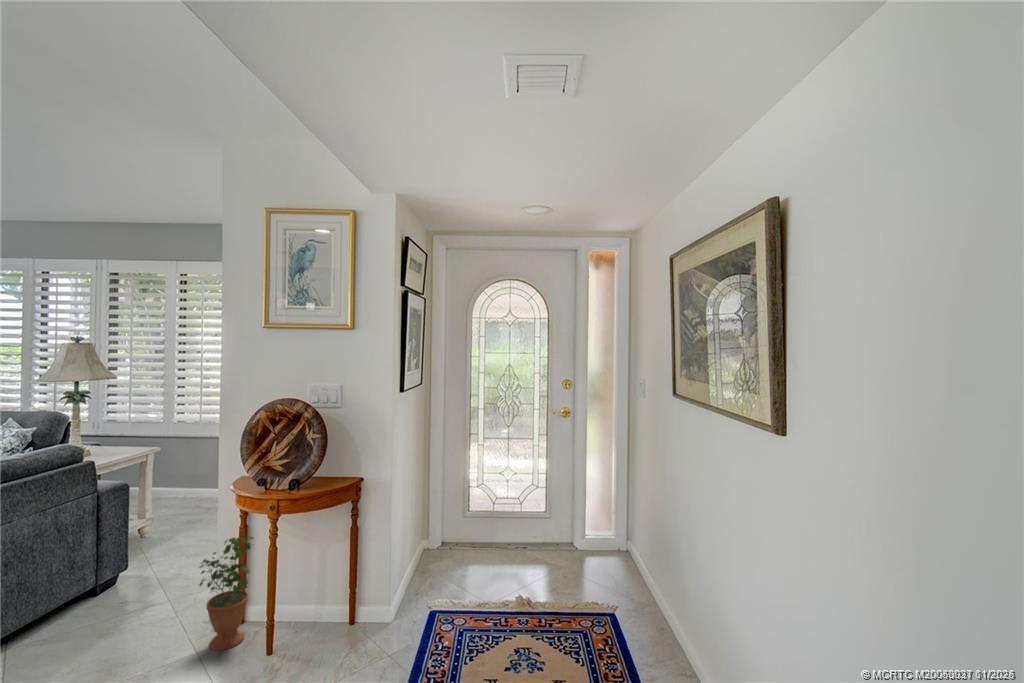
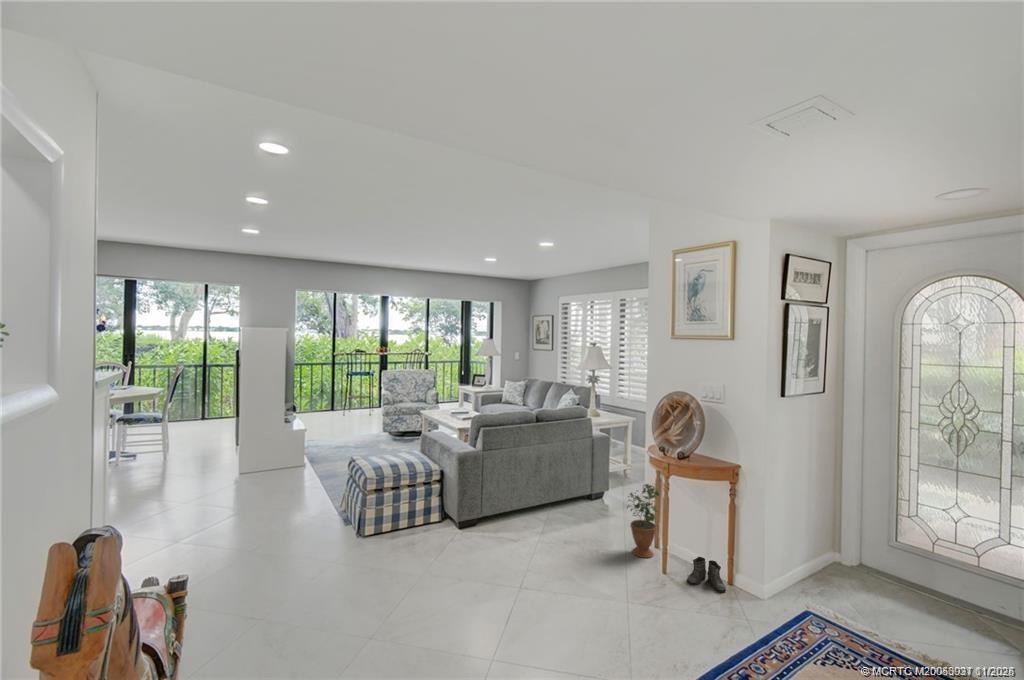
boots: none [300,604,353,649] -> present [687,557,726,592]

